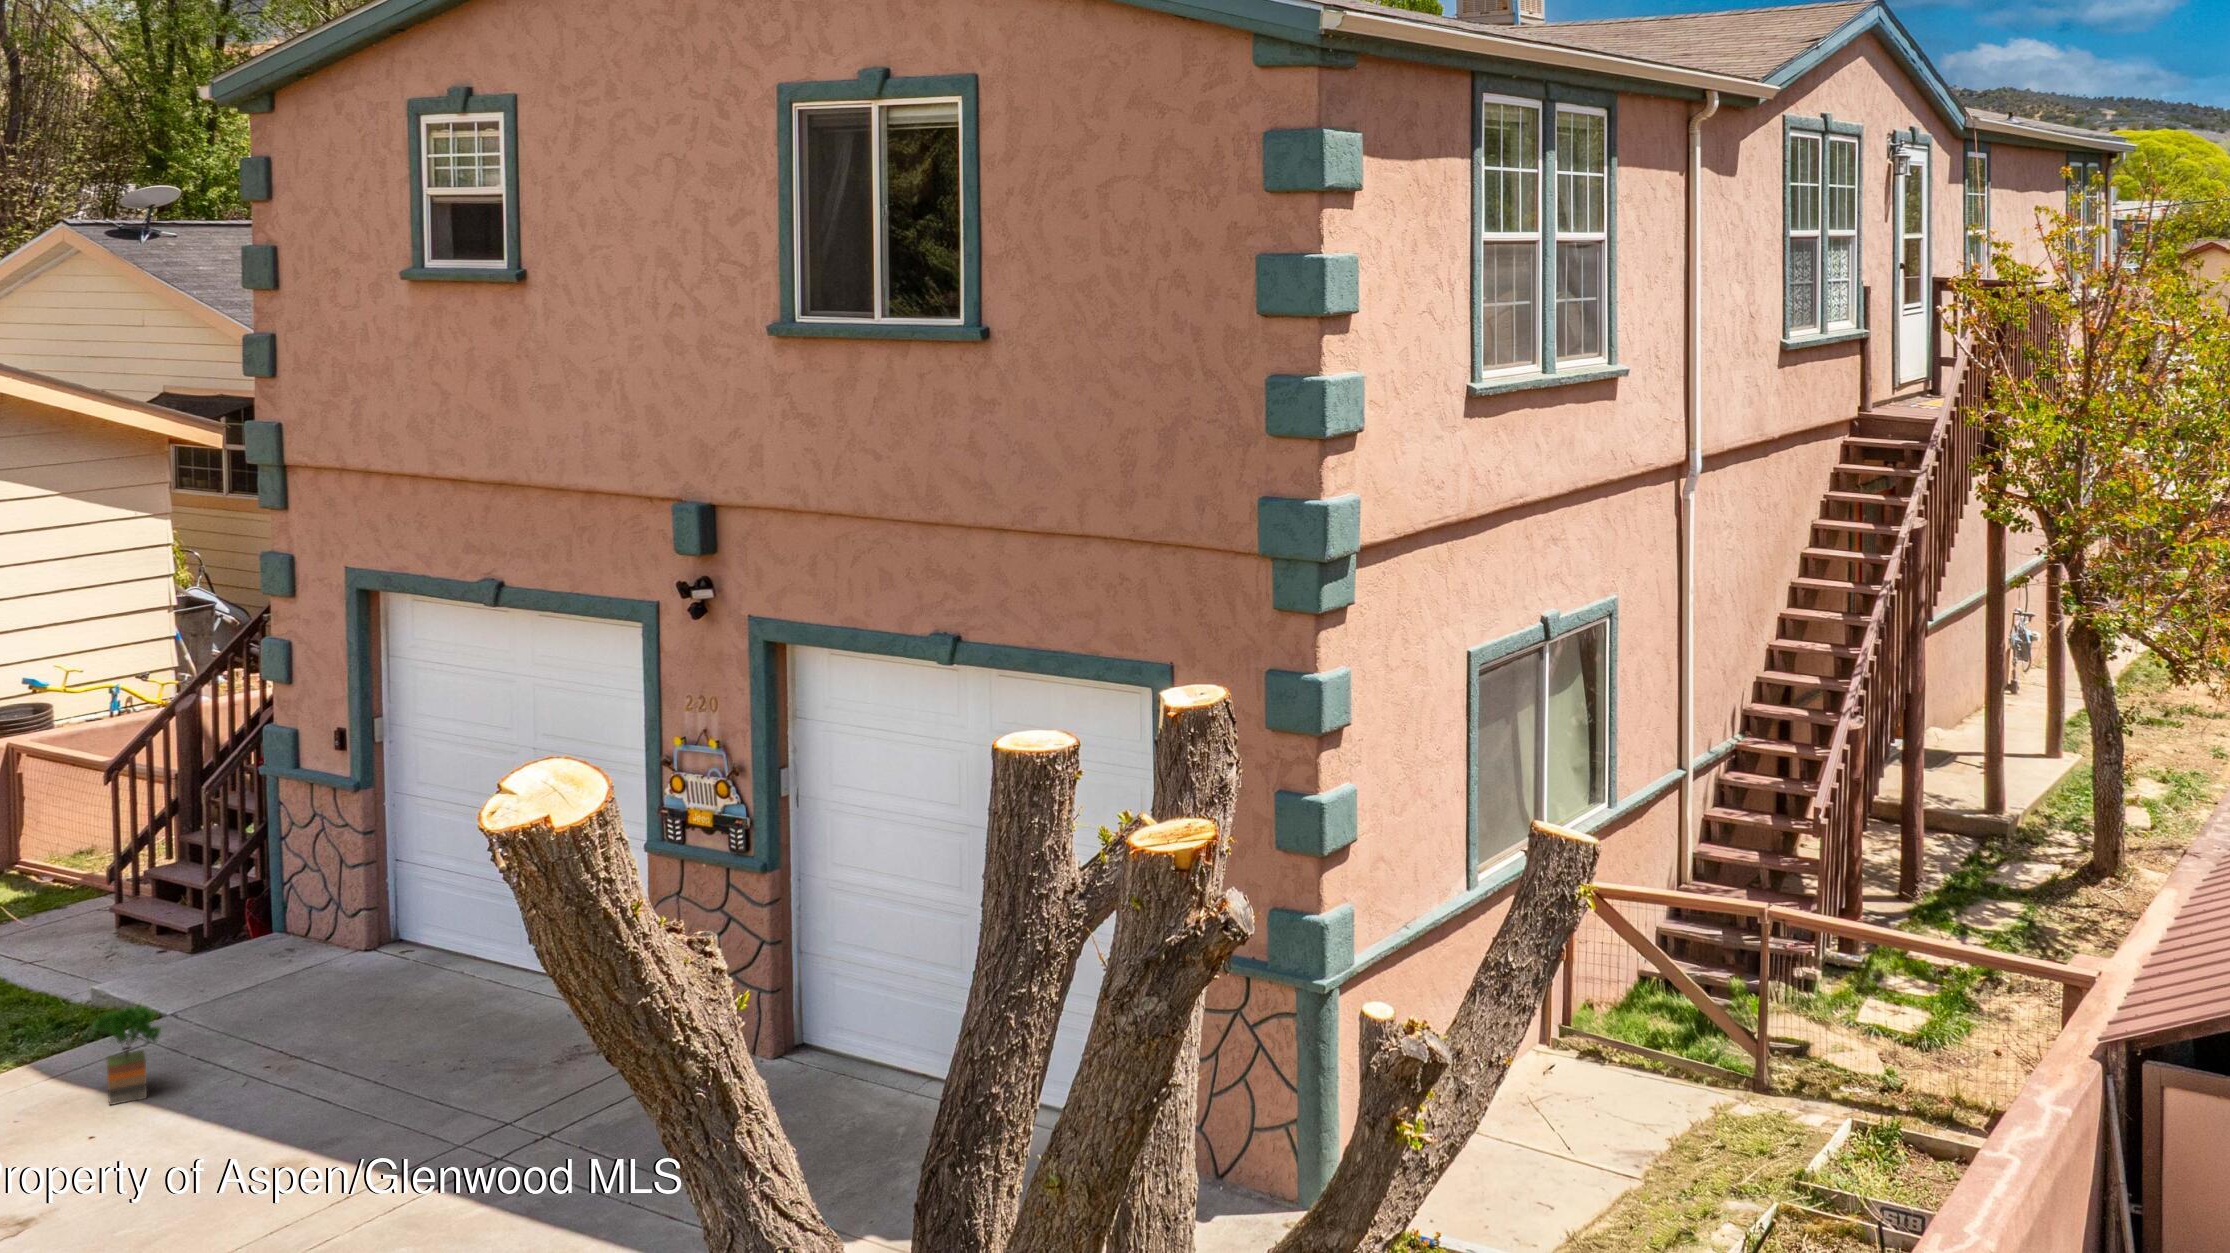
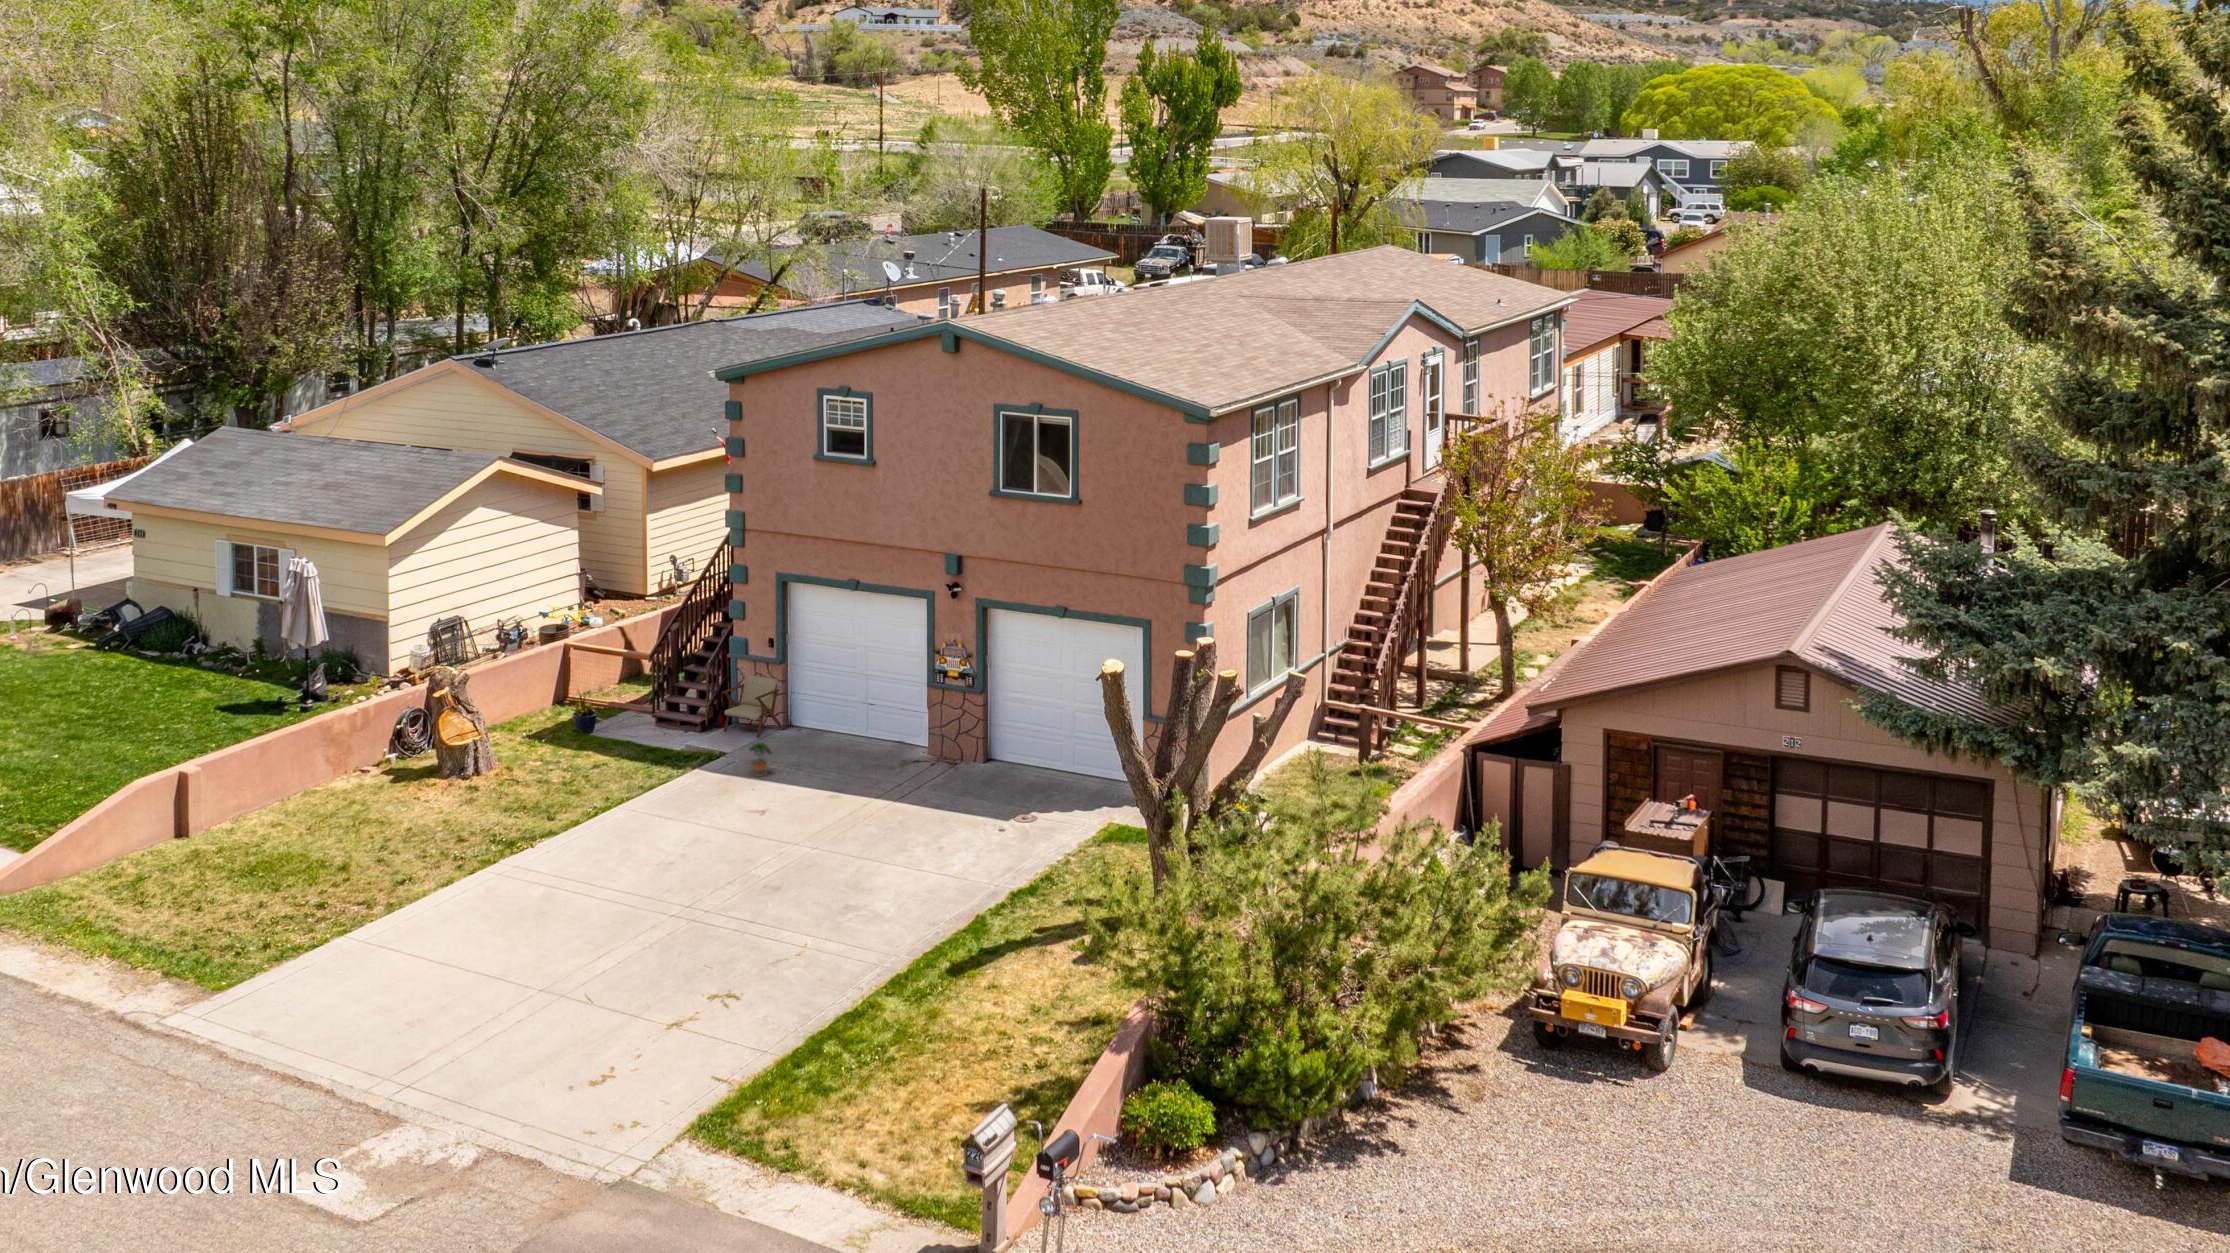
lounge chair: none [186,819,351,980] -> present [722,674,782,738]

